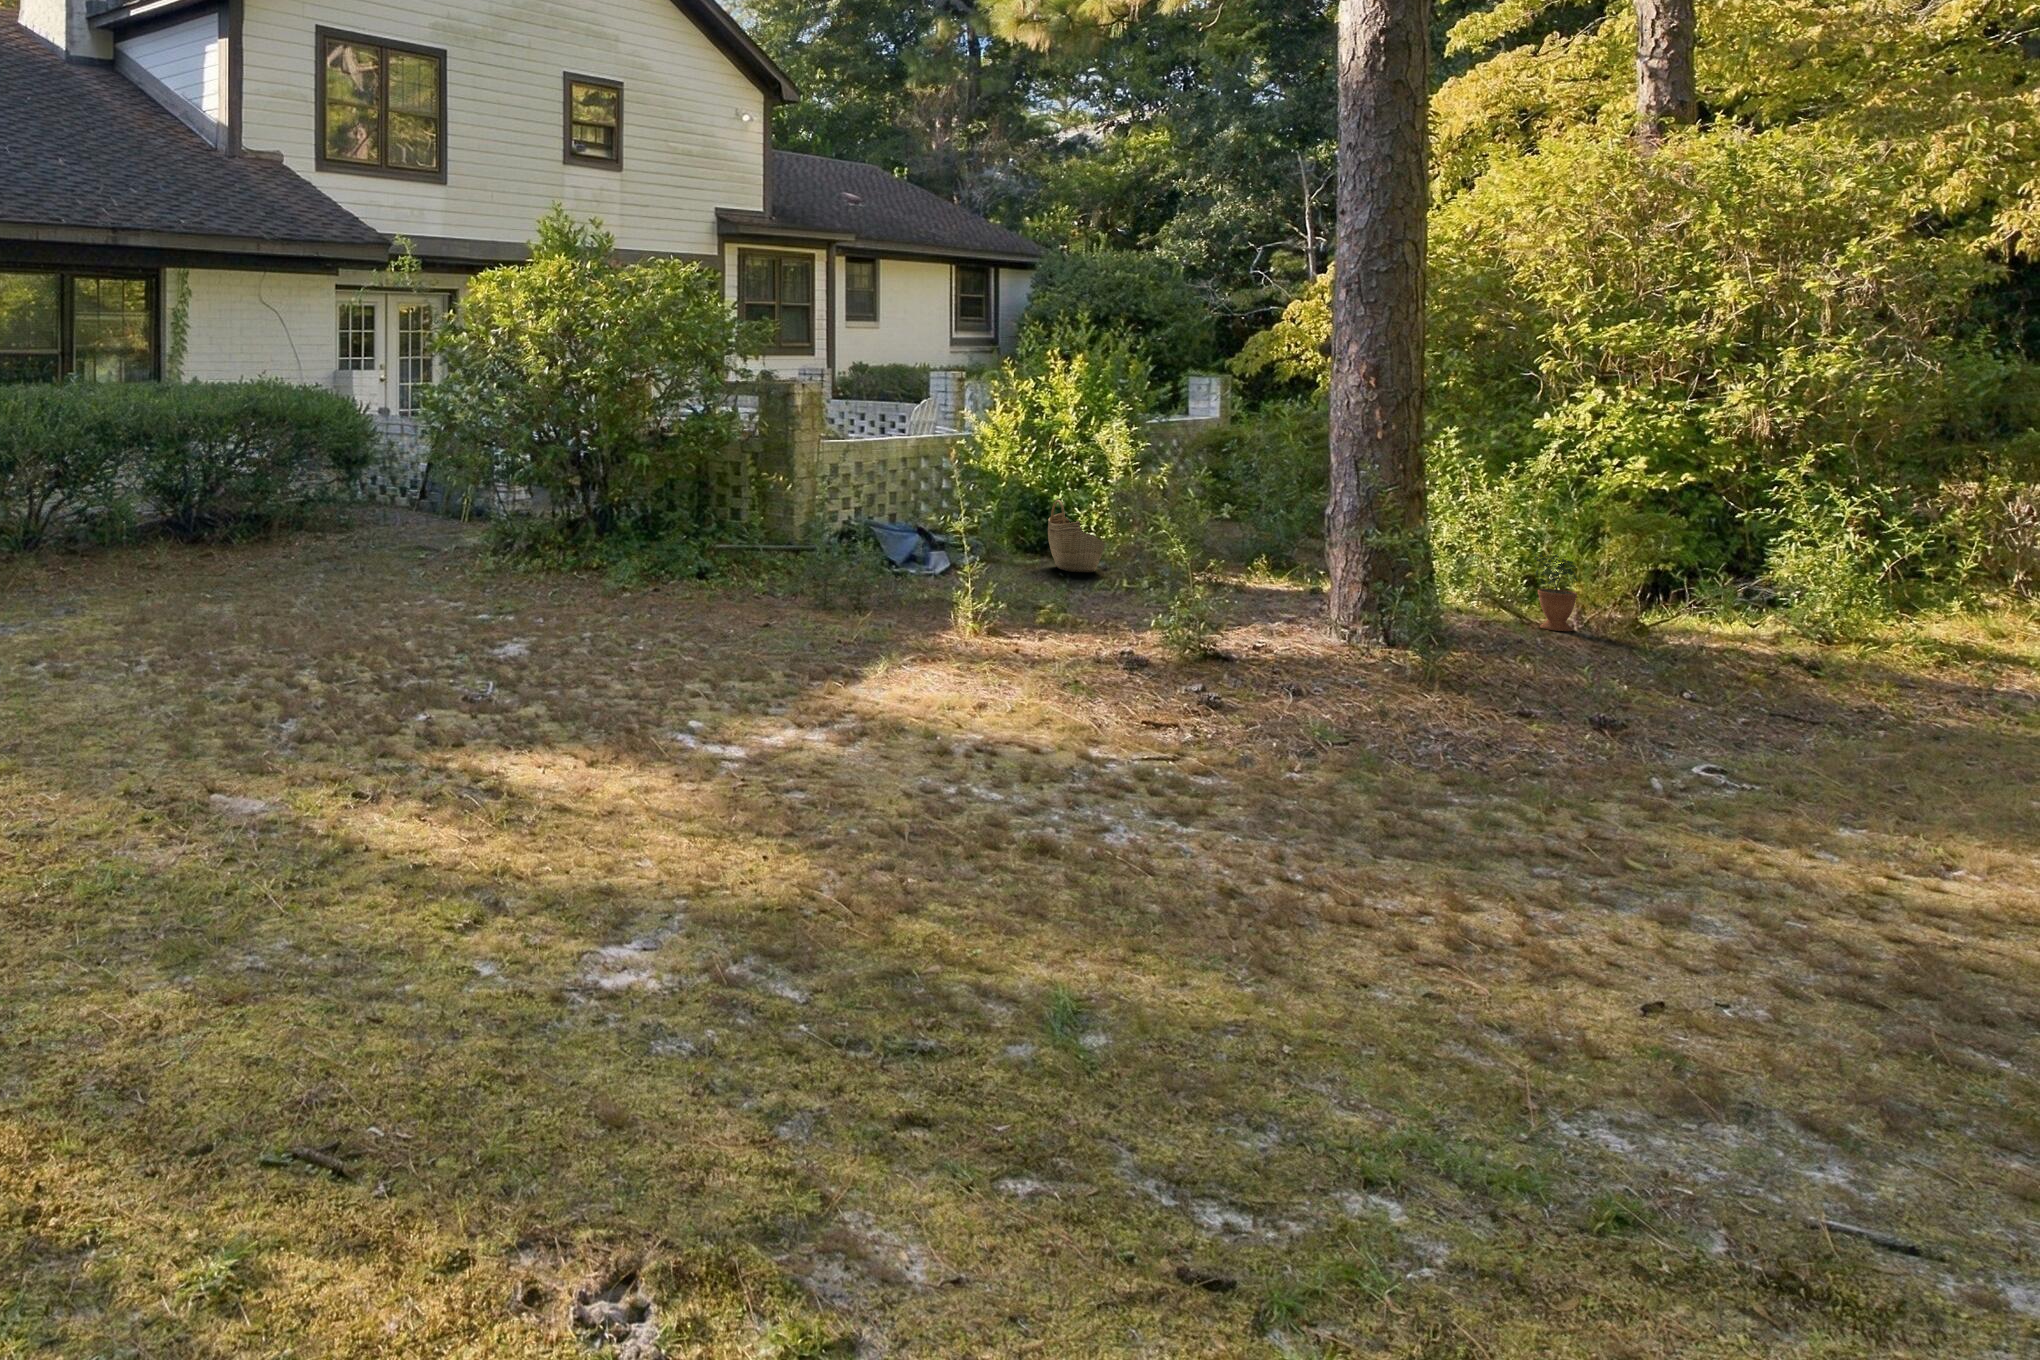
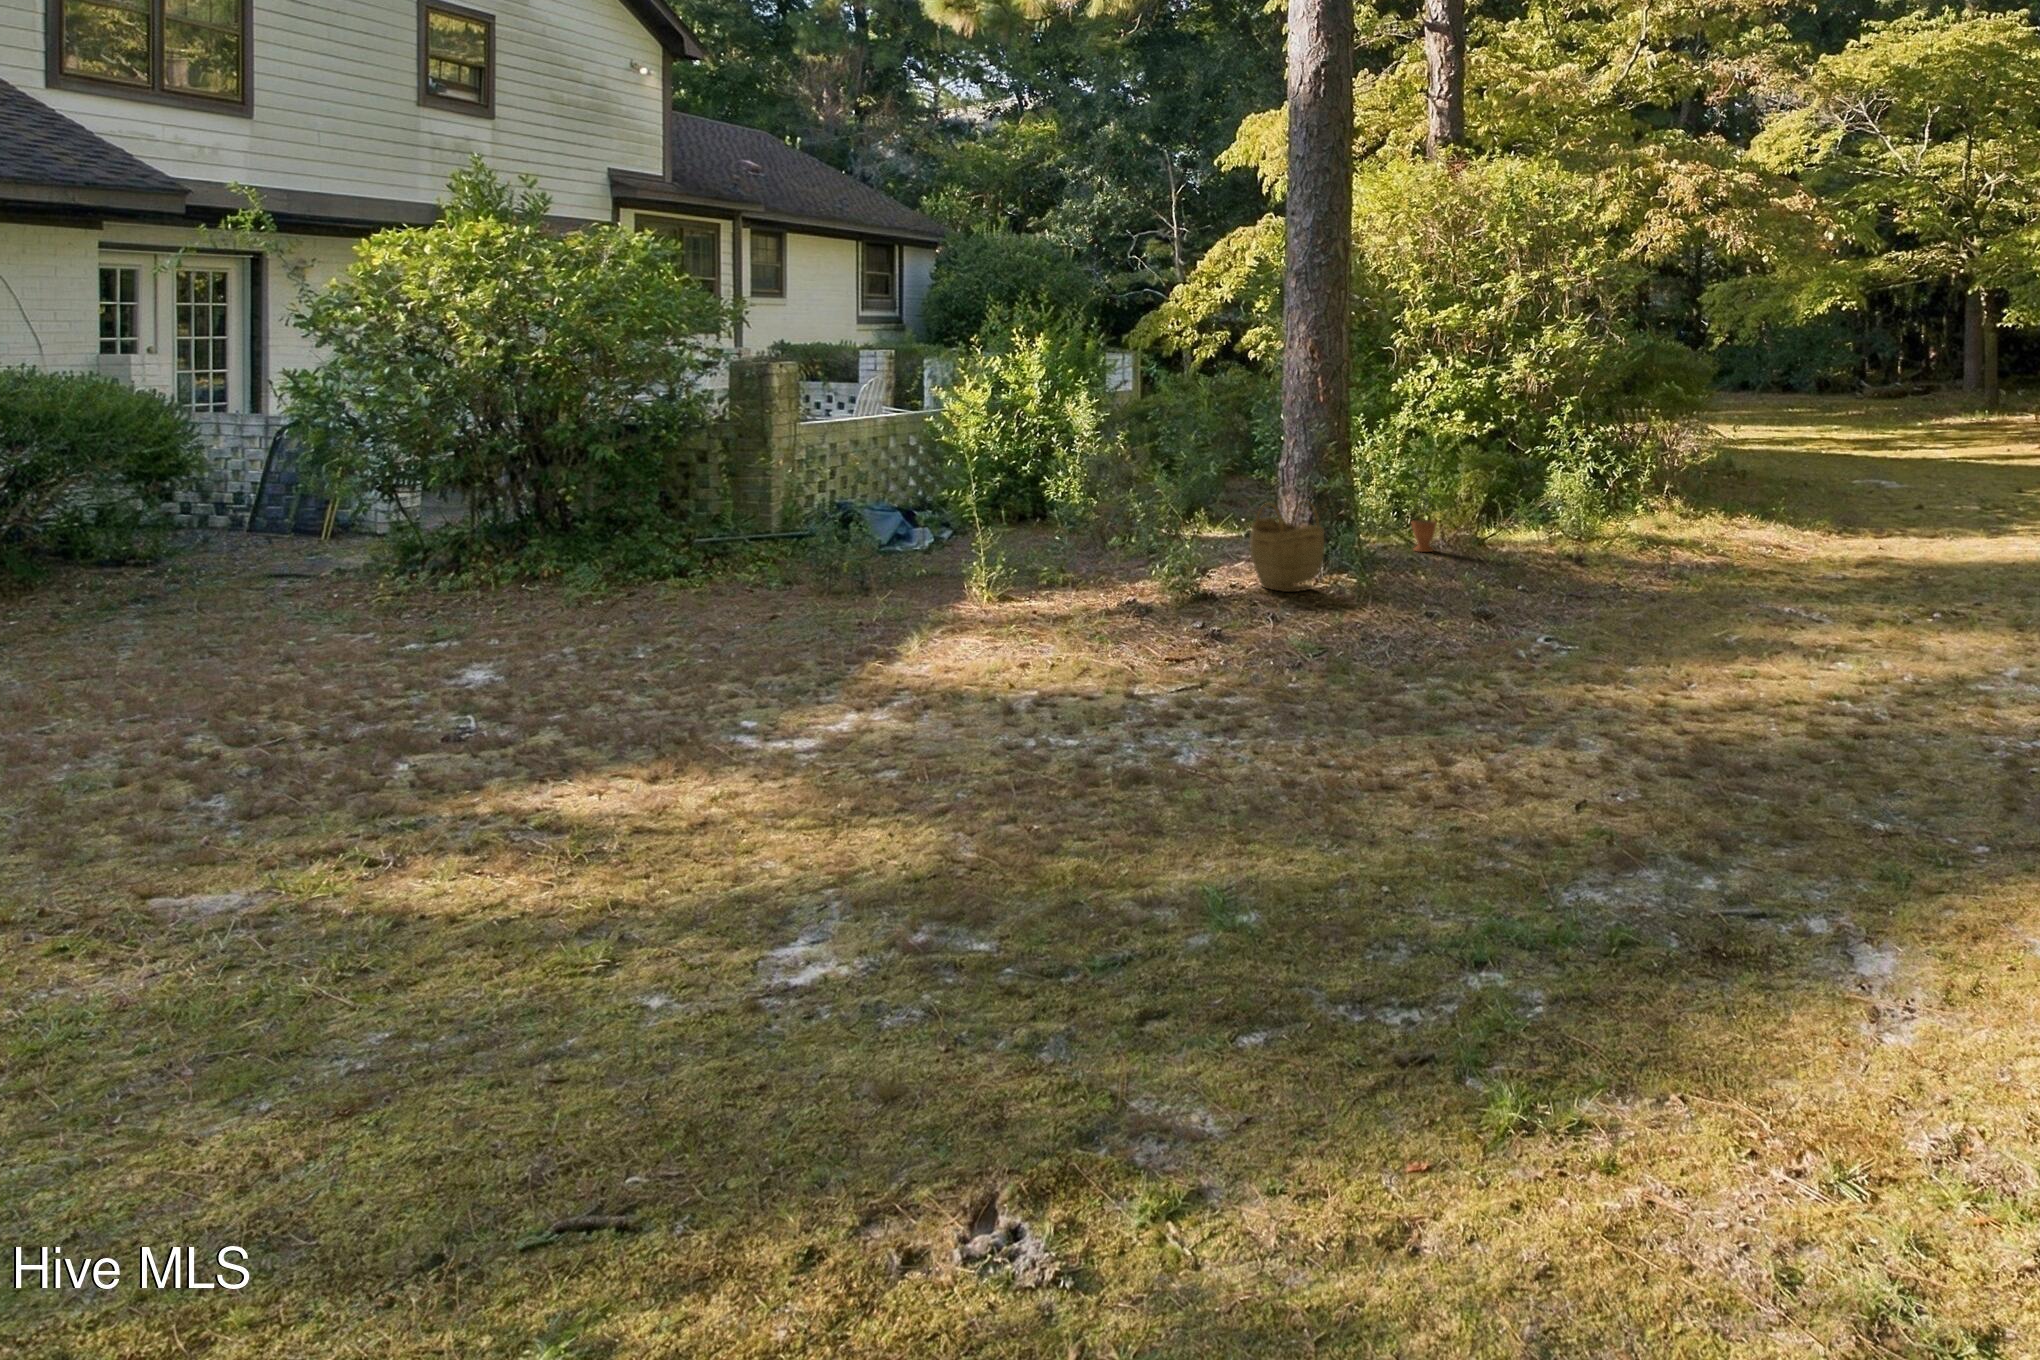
woven basket: present [1048,500,1105,572] -> present [1250,501,1324,592]

